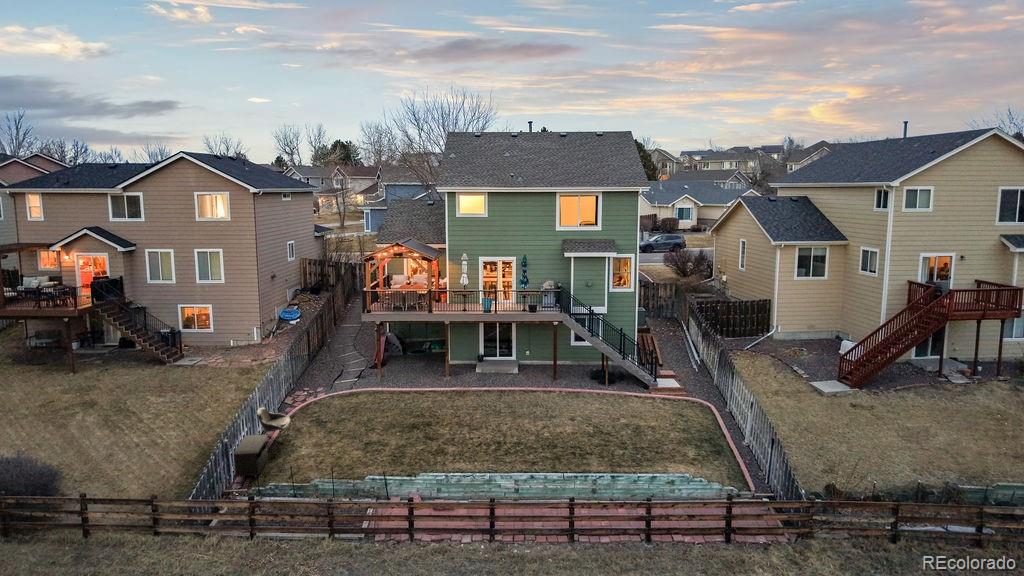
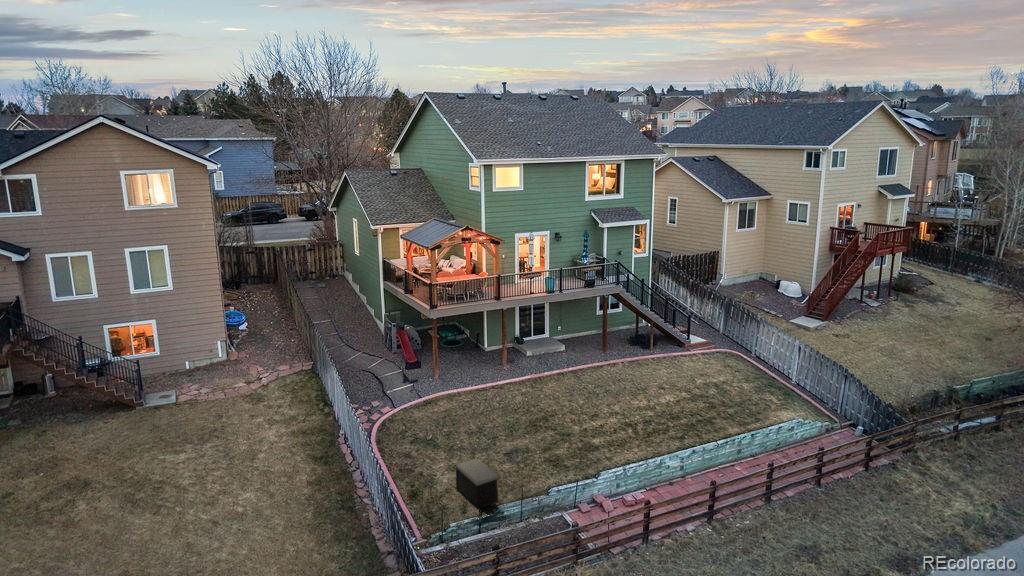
lounge chair: present [257,408,290,443] -> none [424,431,462,472]

